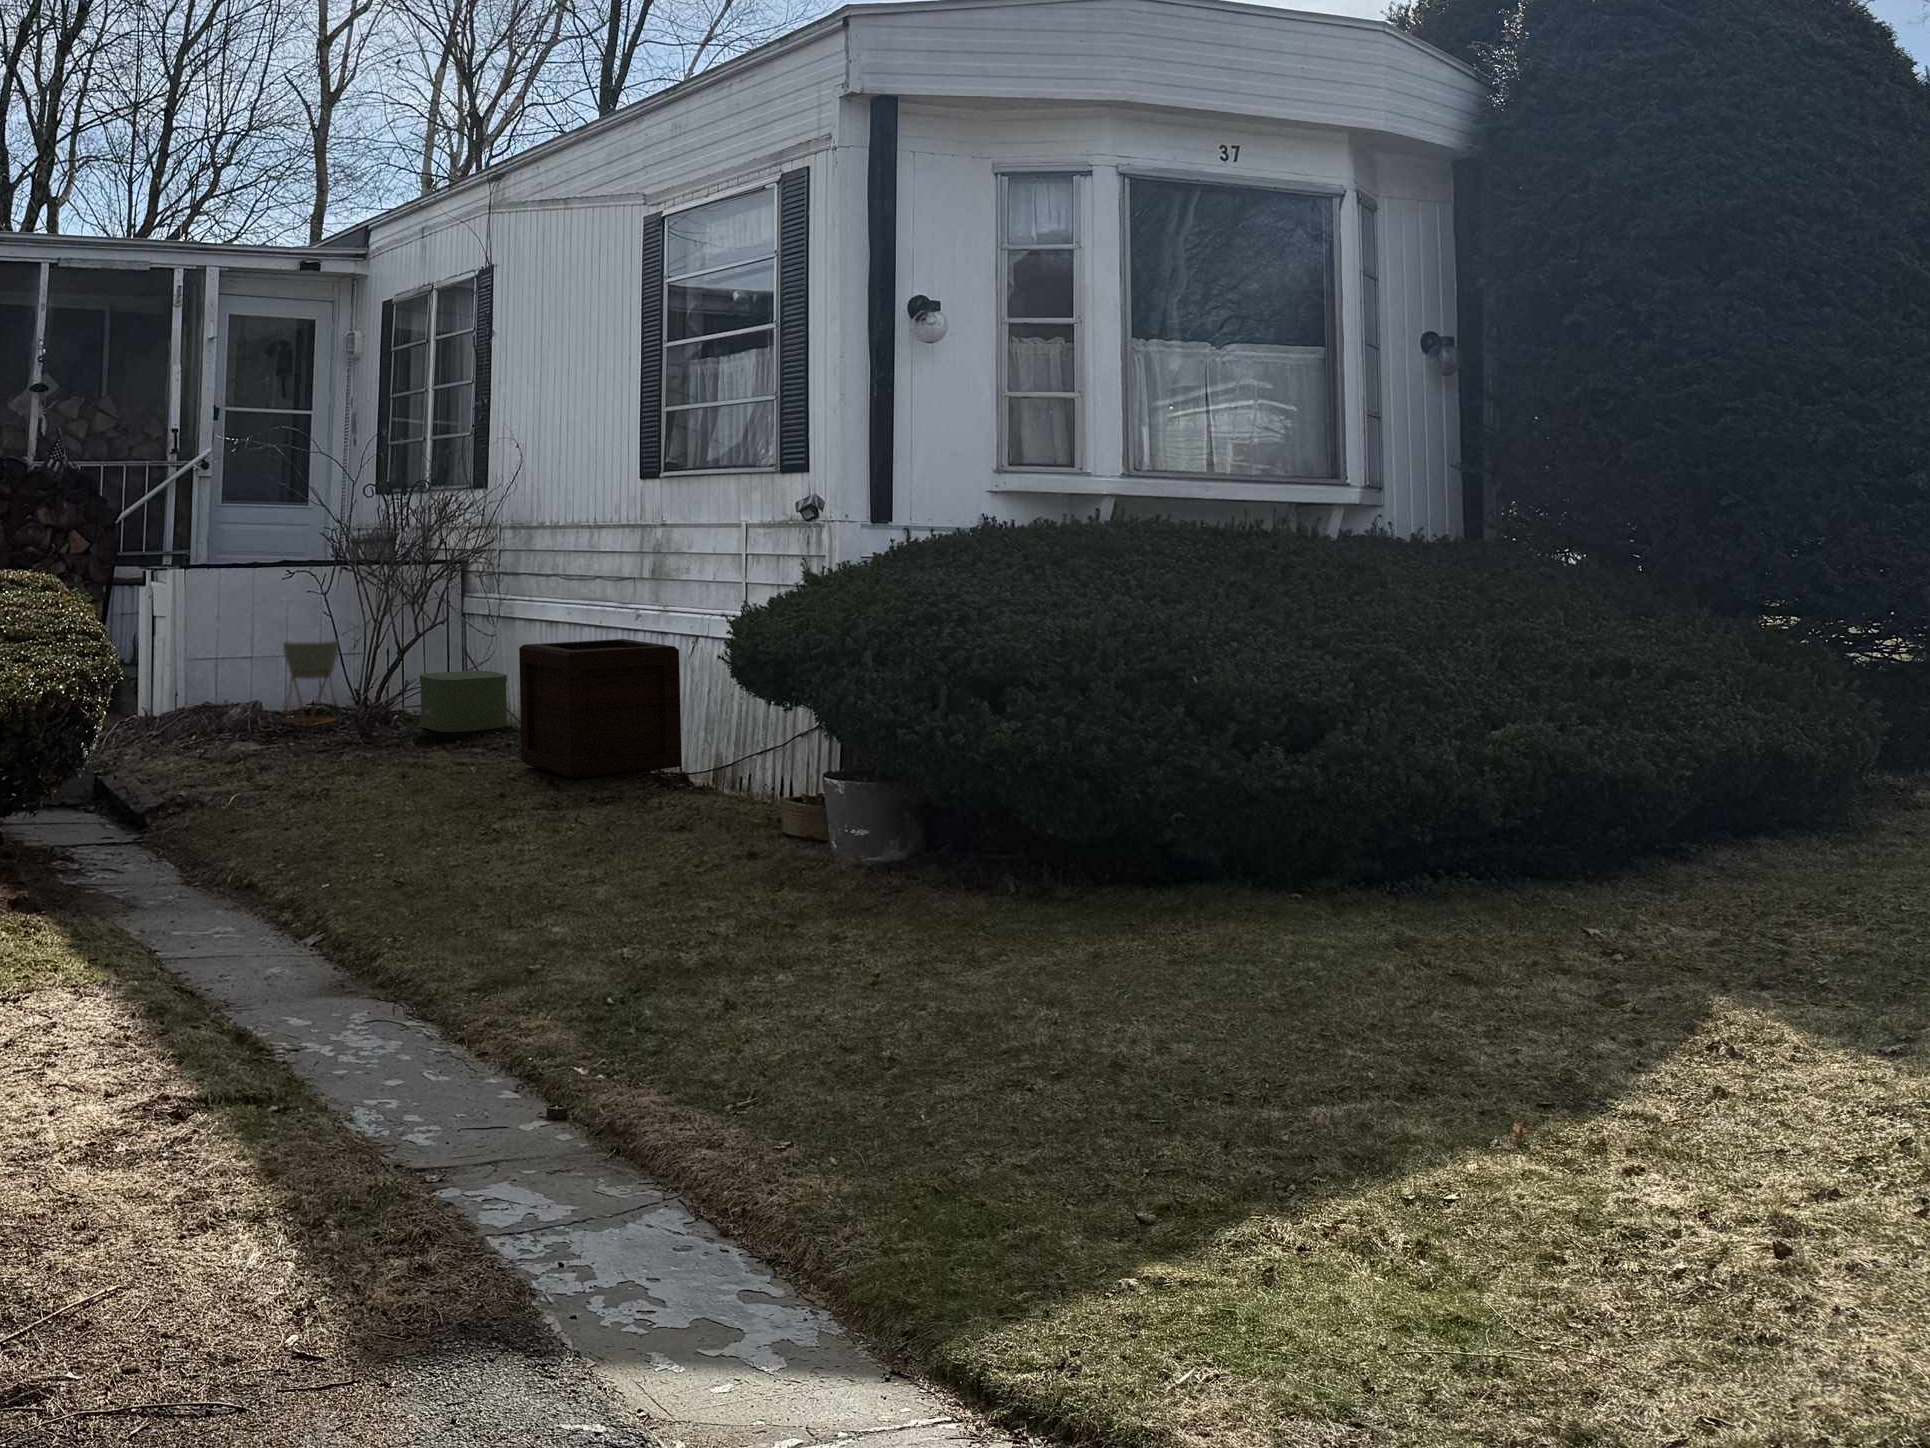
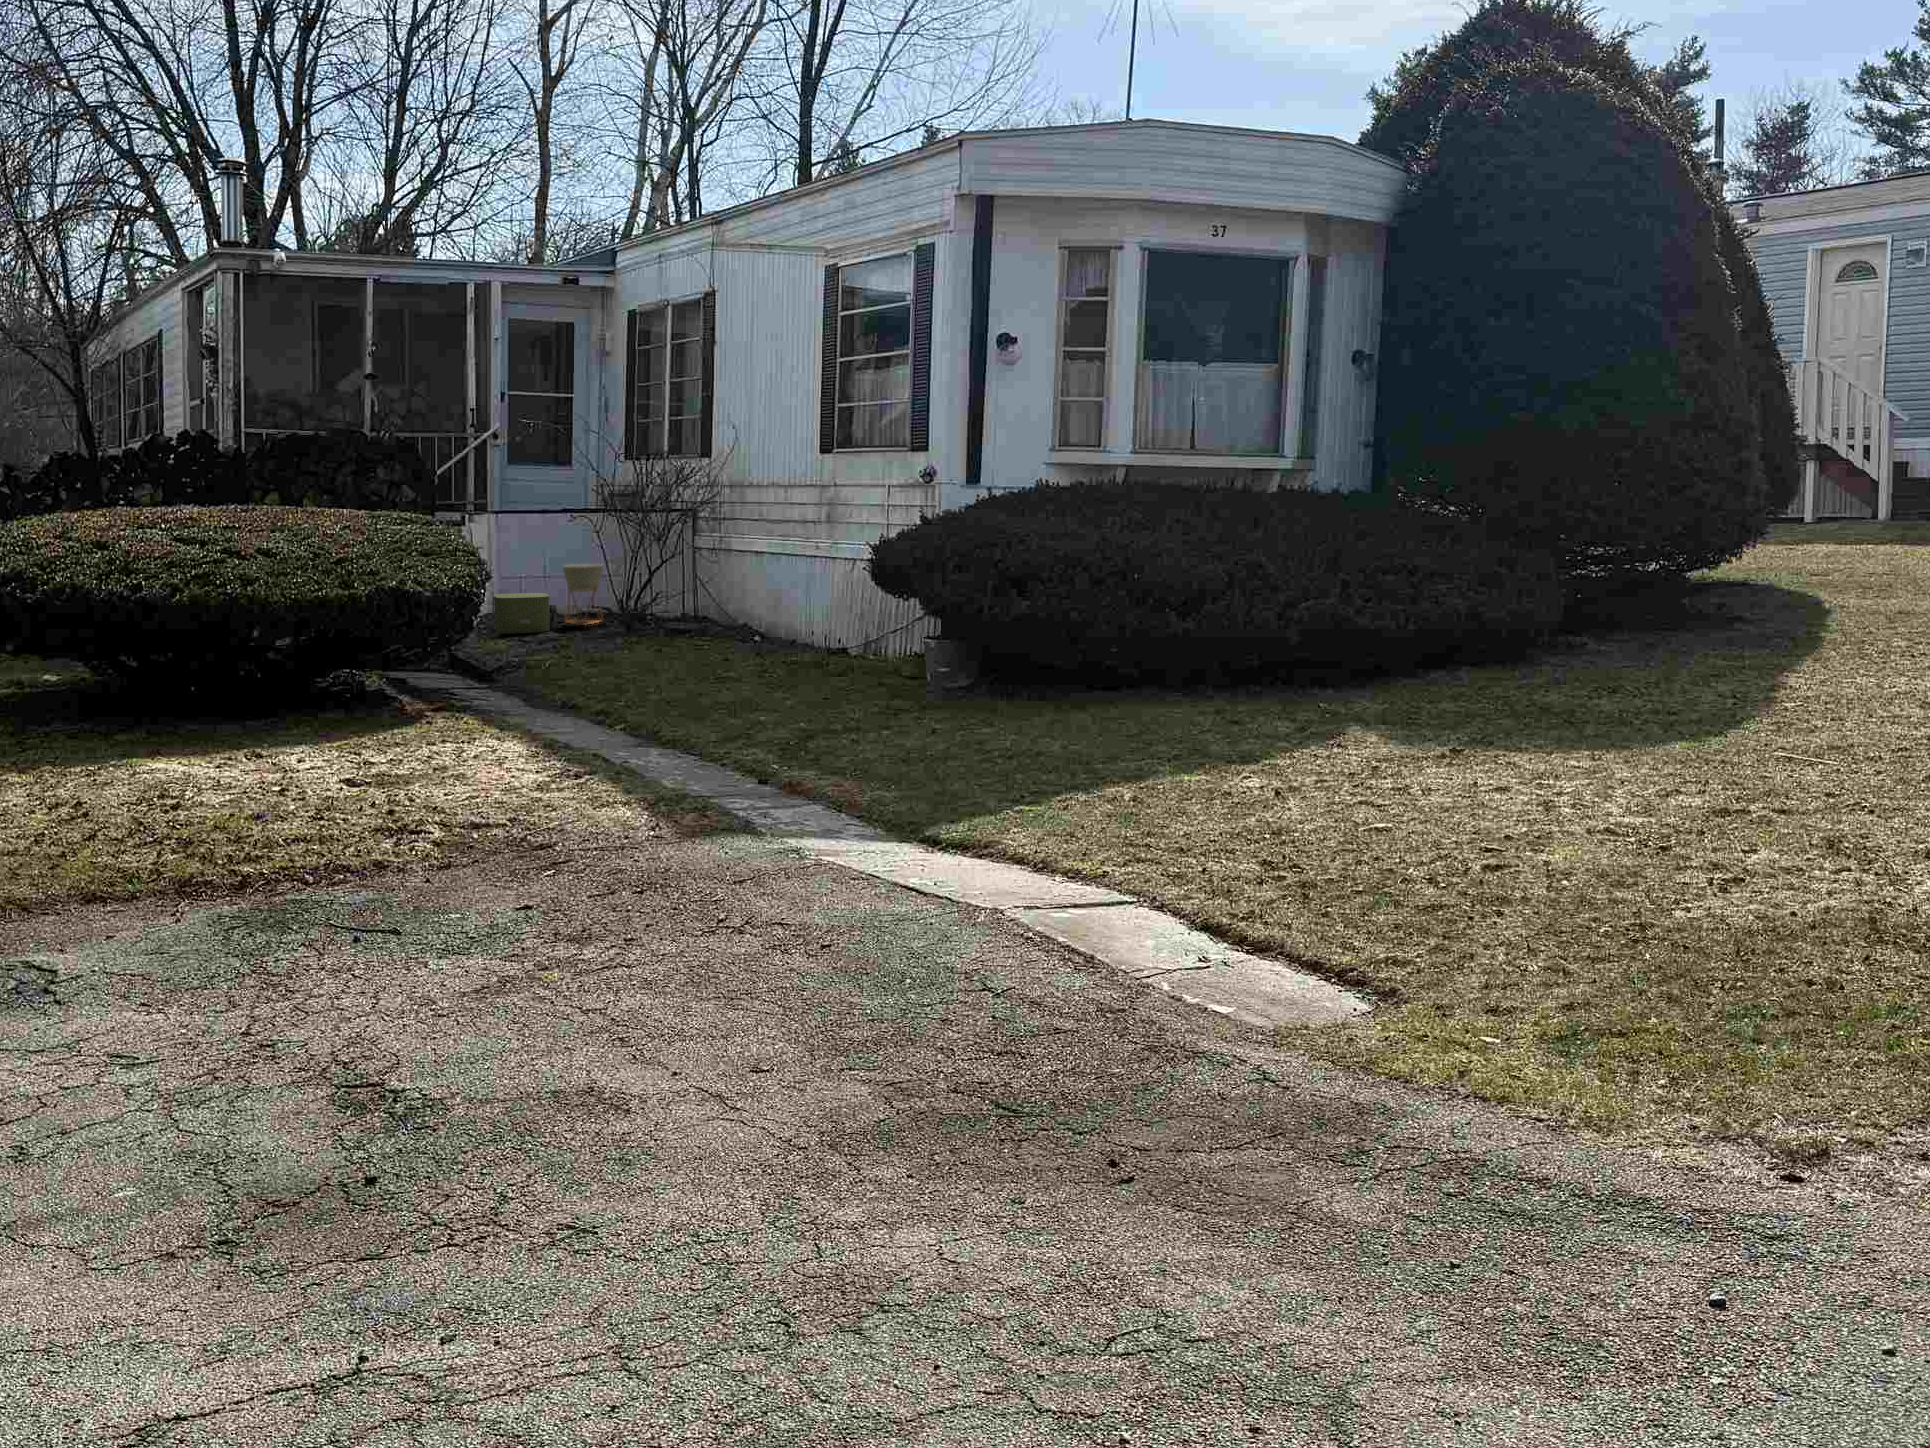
wooden crate: present [519,639,682,778] -> none [735,562,844,652]
storage box: present [419,671,507,732] -> present [493,593,550,634]

